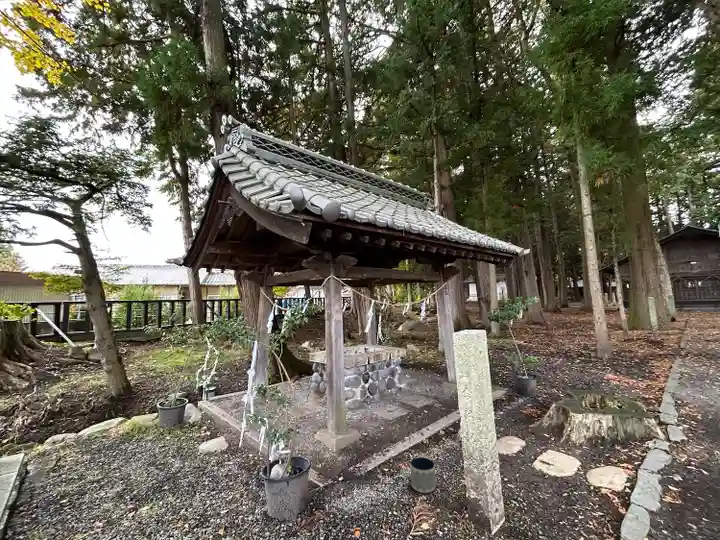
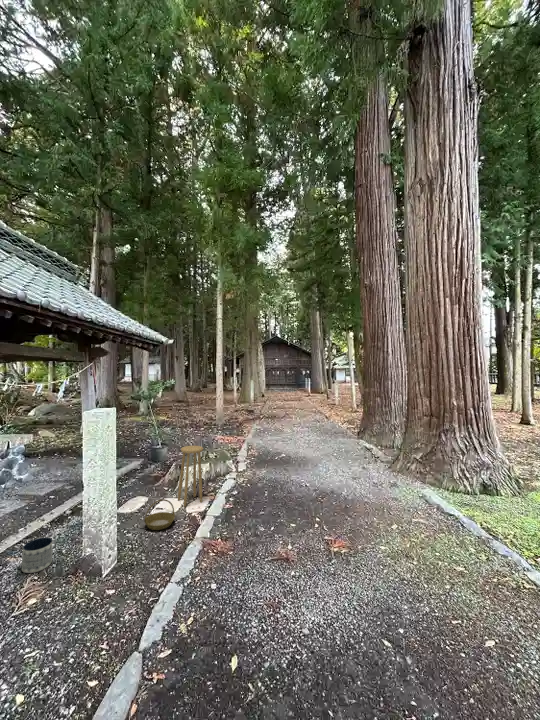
stool: none [565,383,608,467] -> present [178,446,203,506]
basket: none [528,449,571,490] -> present [144,499,175,530]

